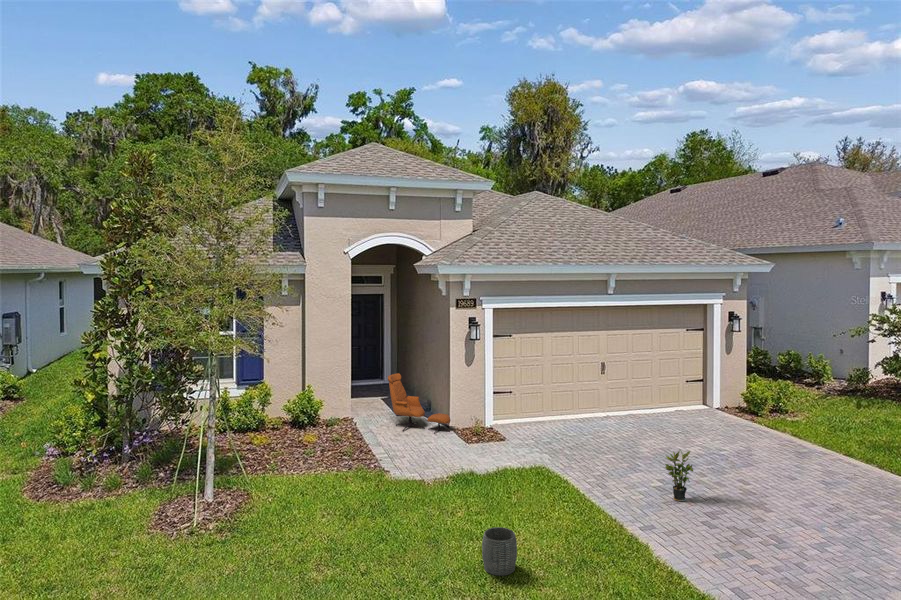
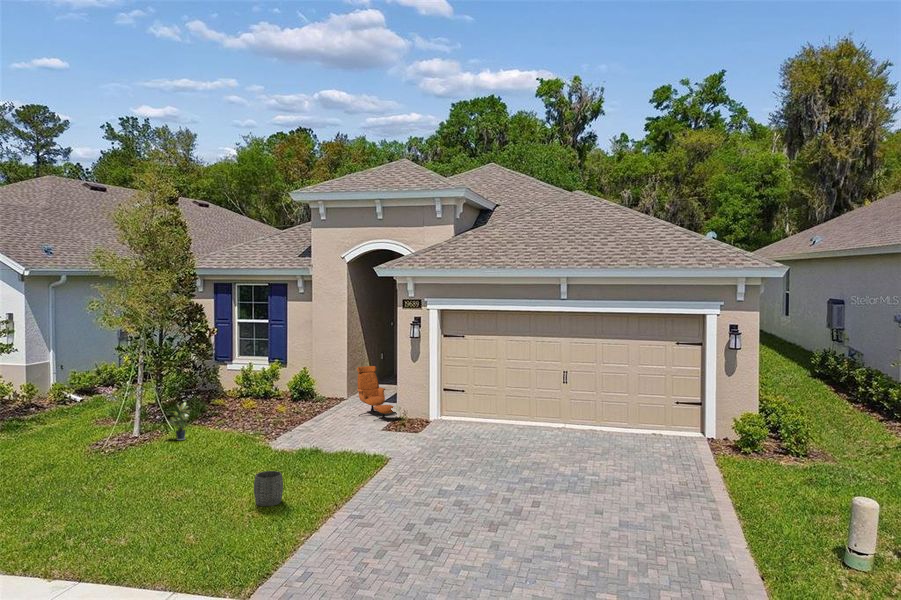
potted plant: present [665,450,693,502] -> present [171,402,190,440]
woven basket: present [482,527,517,576] -> present [254,471,283,506]

